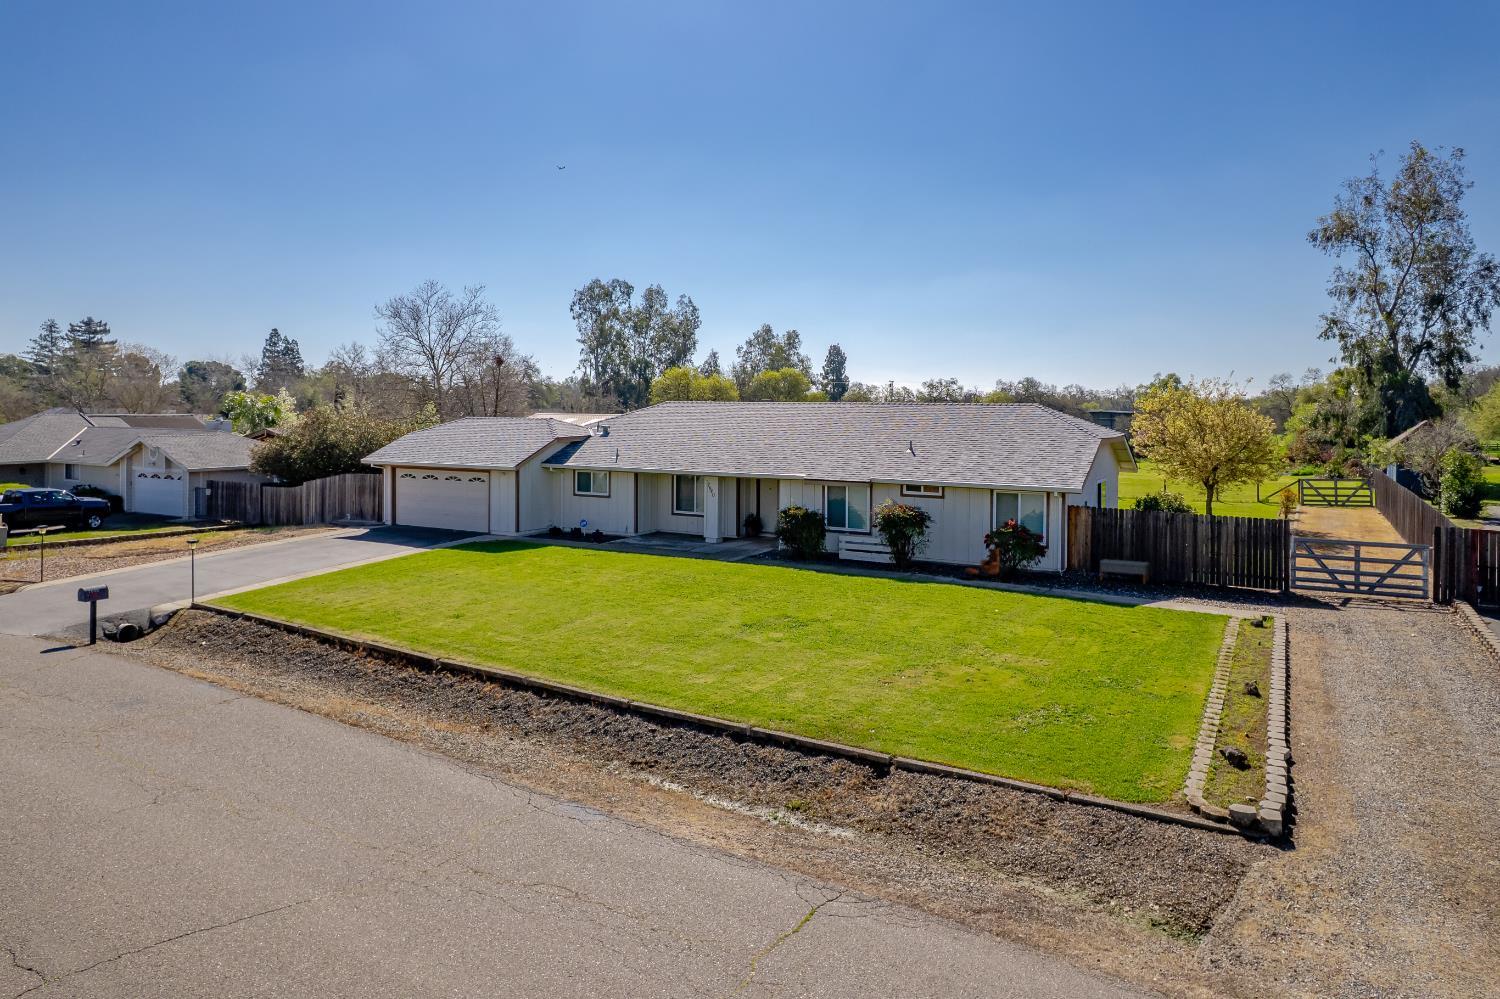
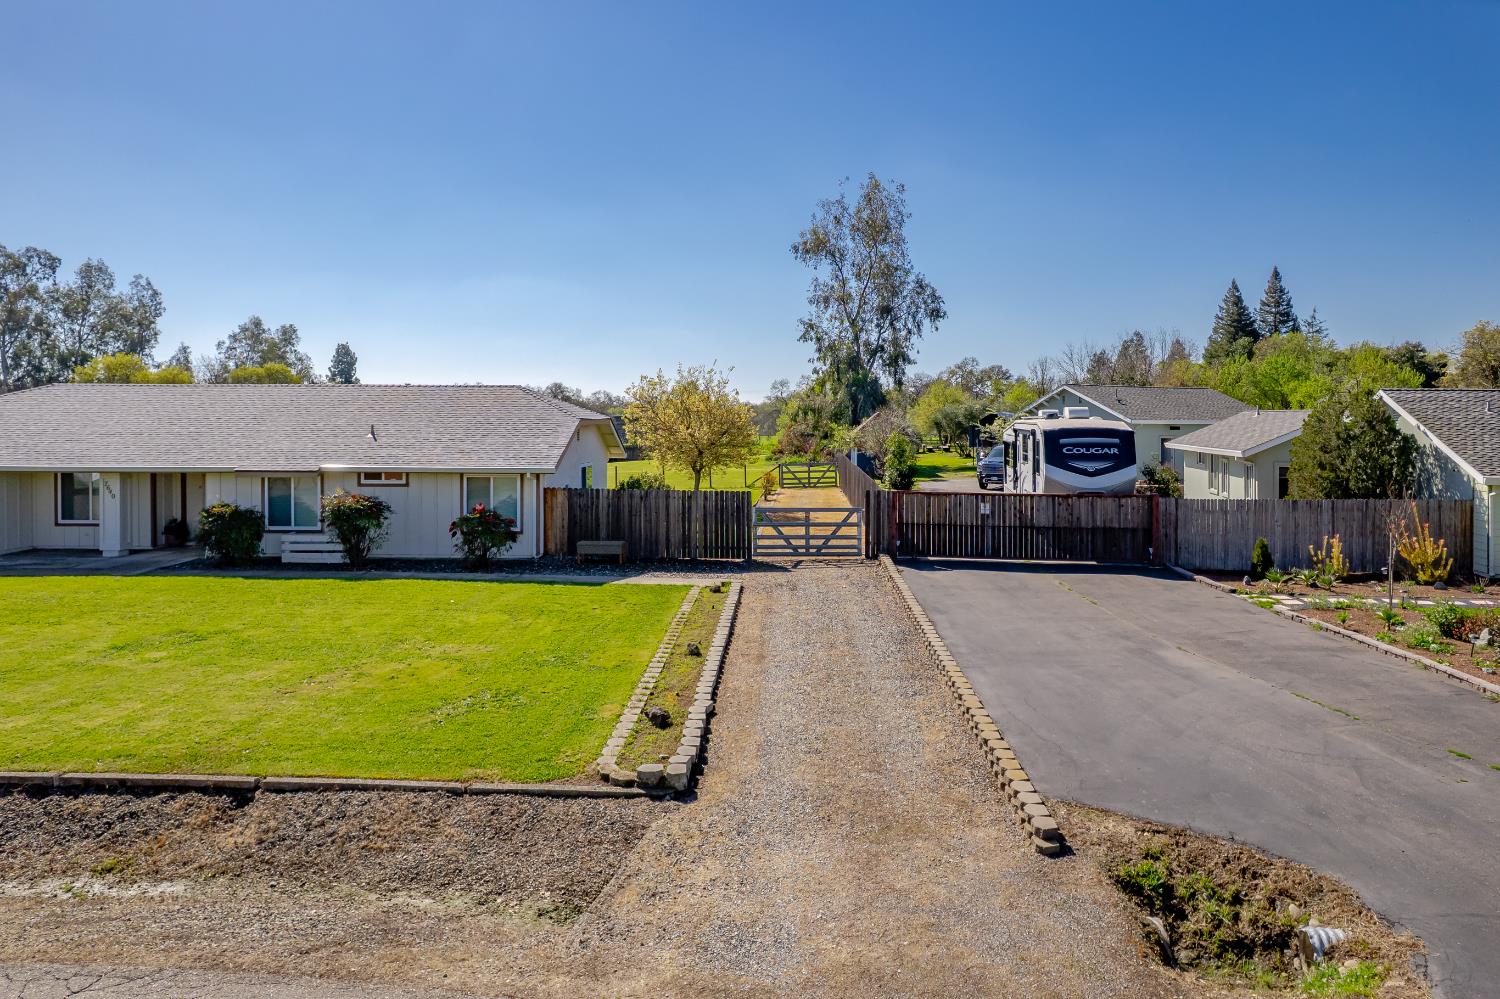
lounge chair: present [965,548,999,579] -> none [425,534,468,573]

